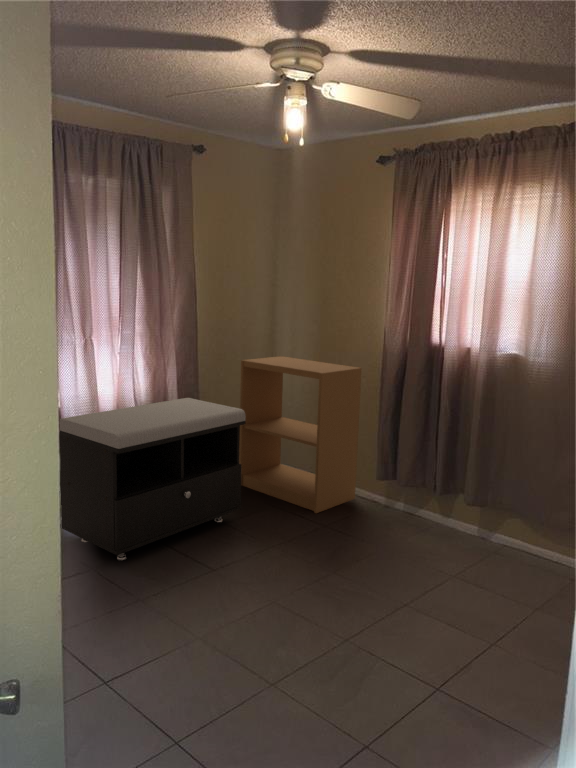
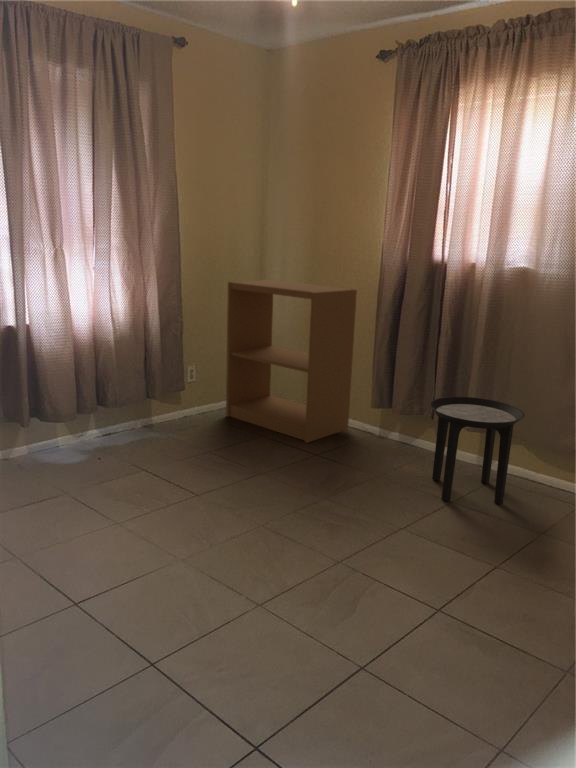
storage bench: present [60,398,246,560] -> none [27,320,232,487]
side table: none [430,472,520,577] -> present [429,397,525,504]

